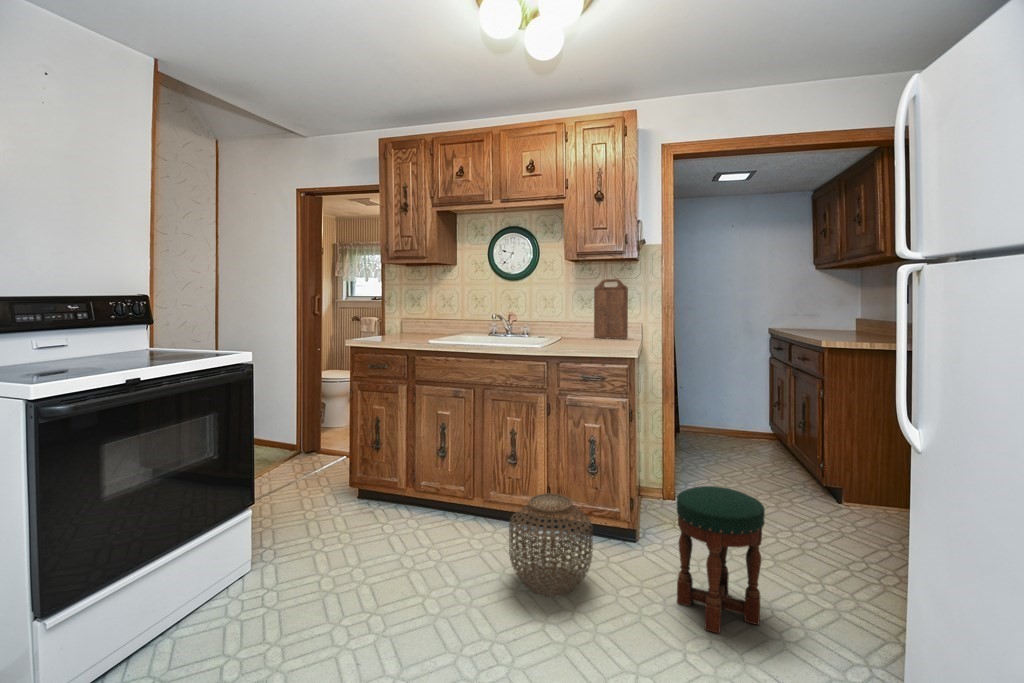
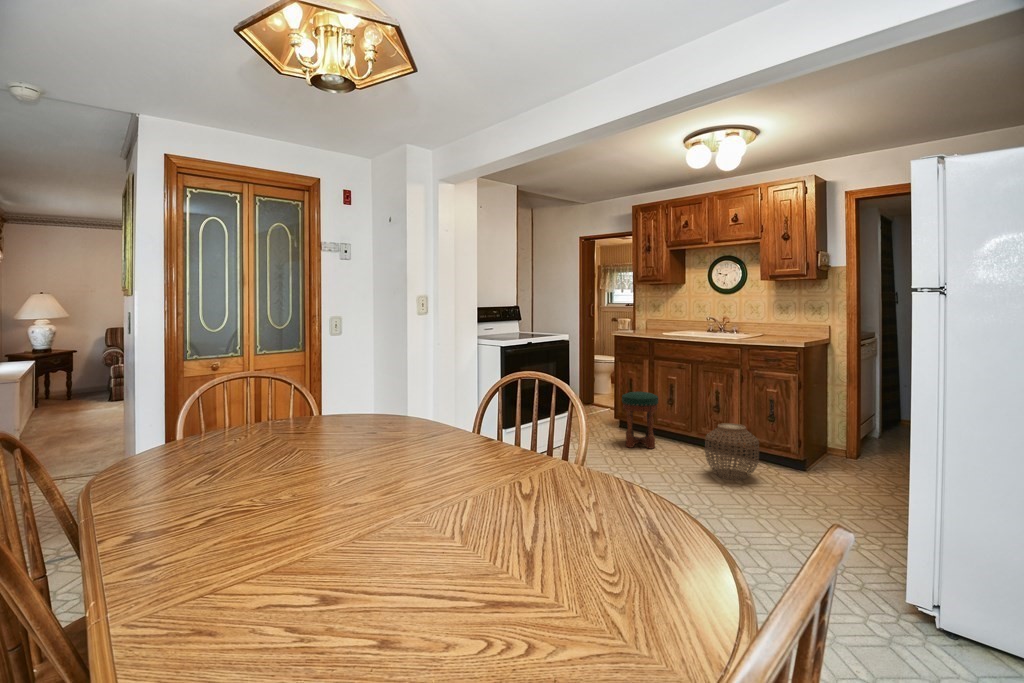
cutting board: present [594,279,628,339] -> none [787,290,815,334]
stool: present [677,486,765,633] -> present [622,392,658,449]

